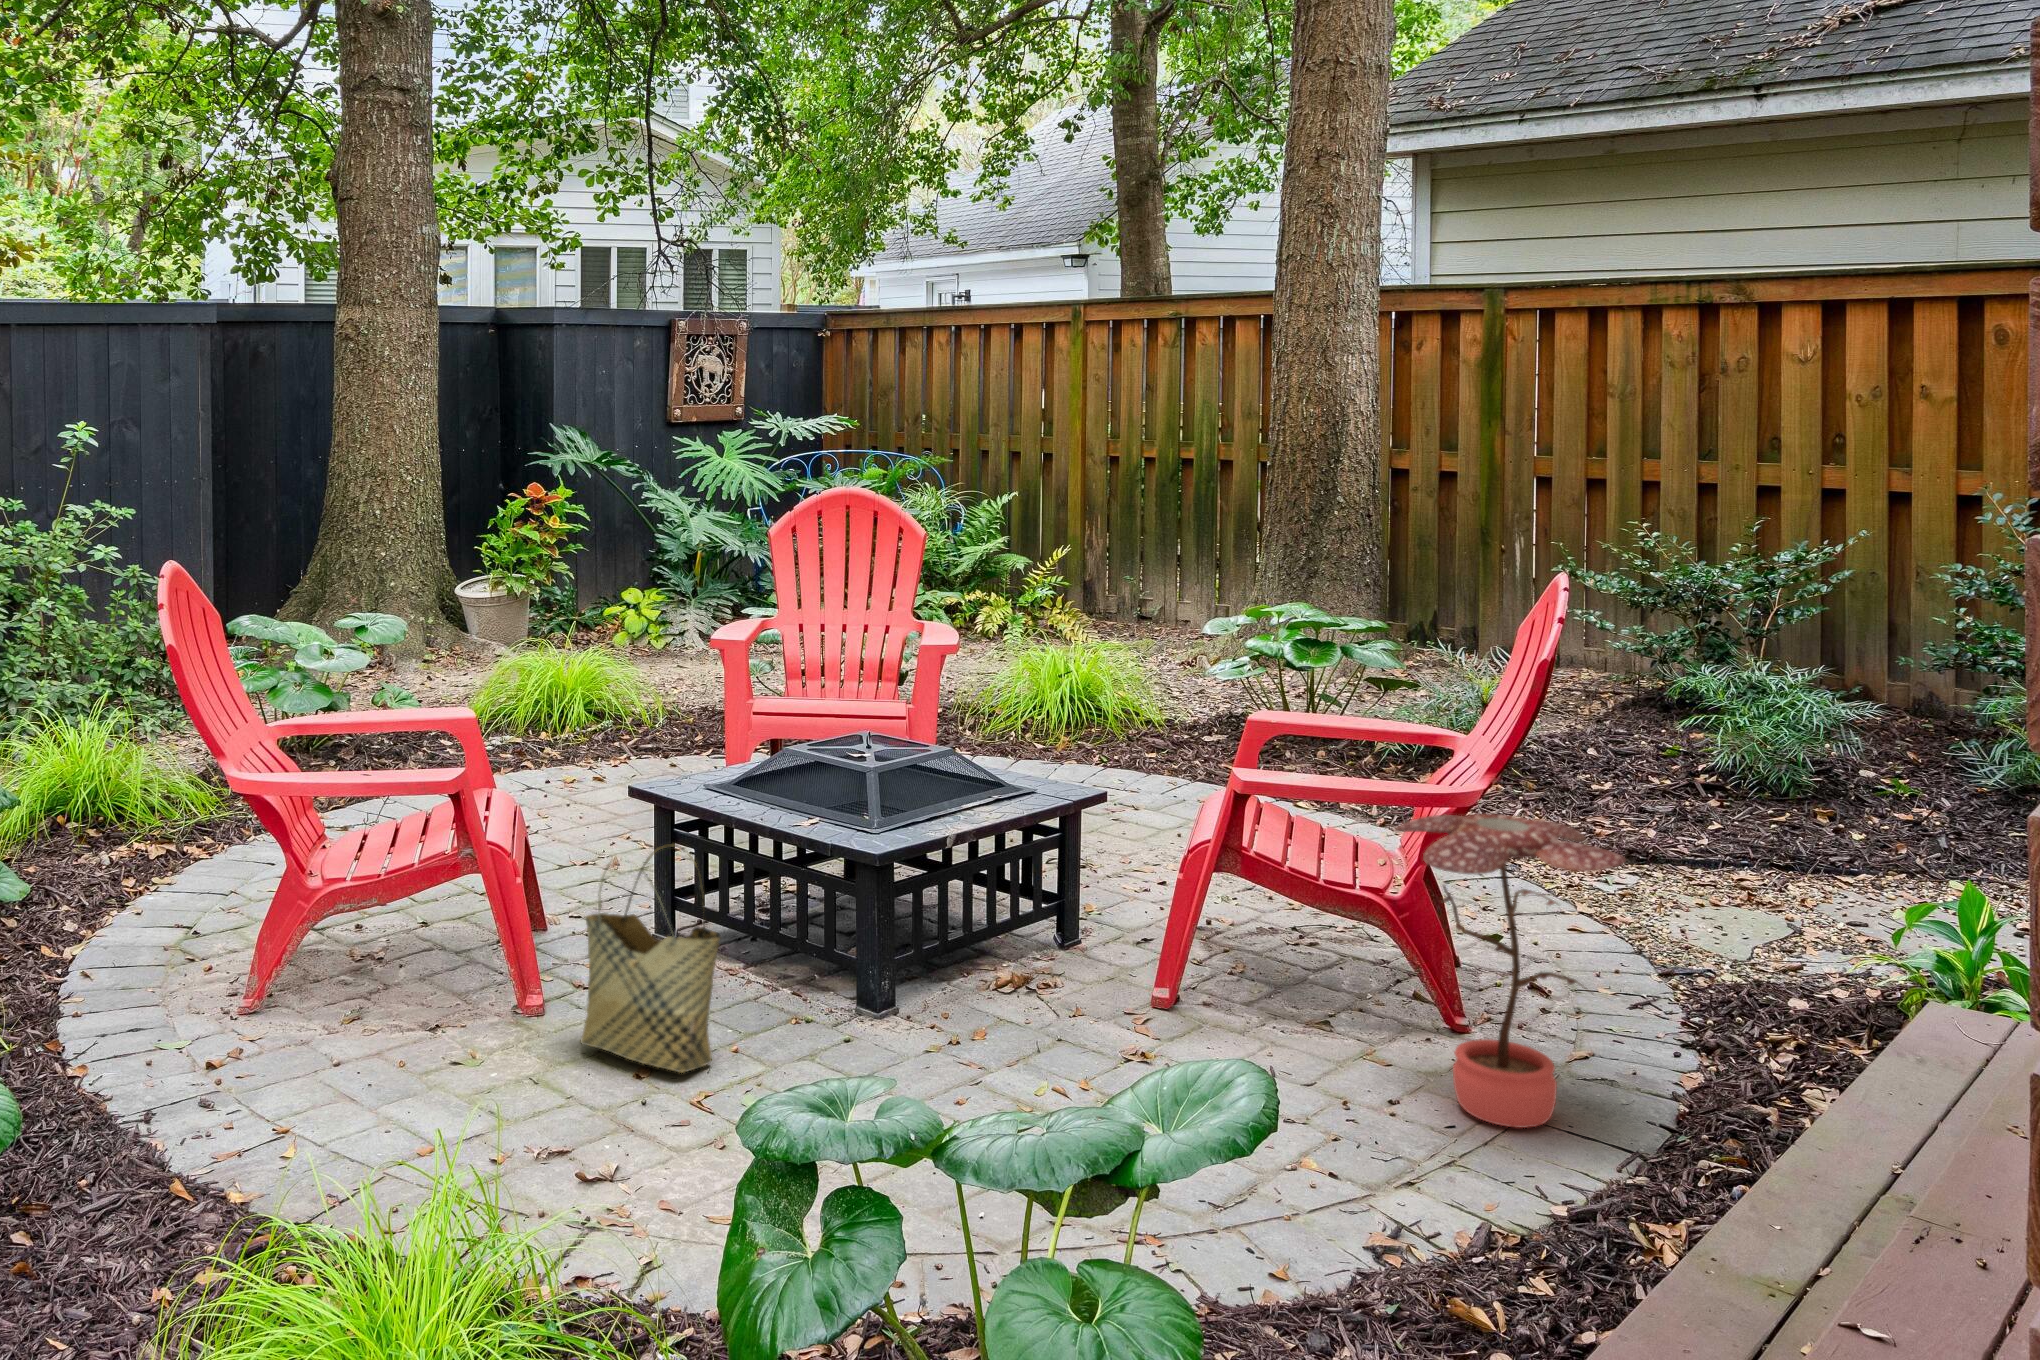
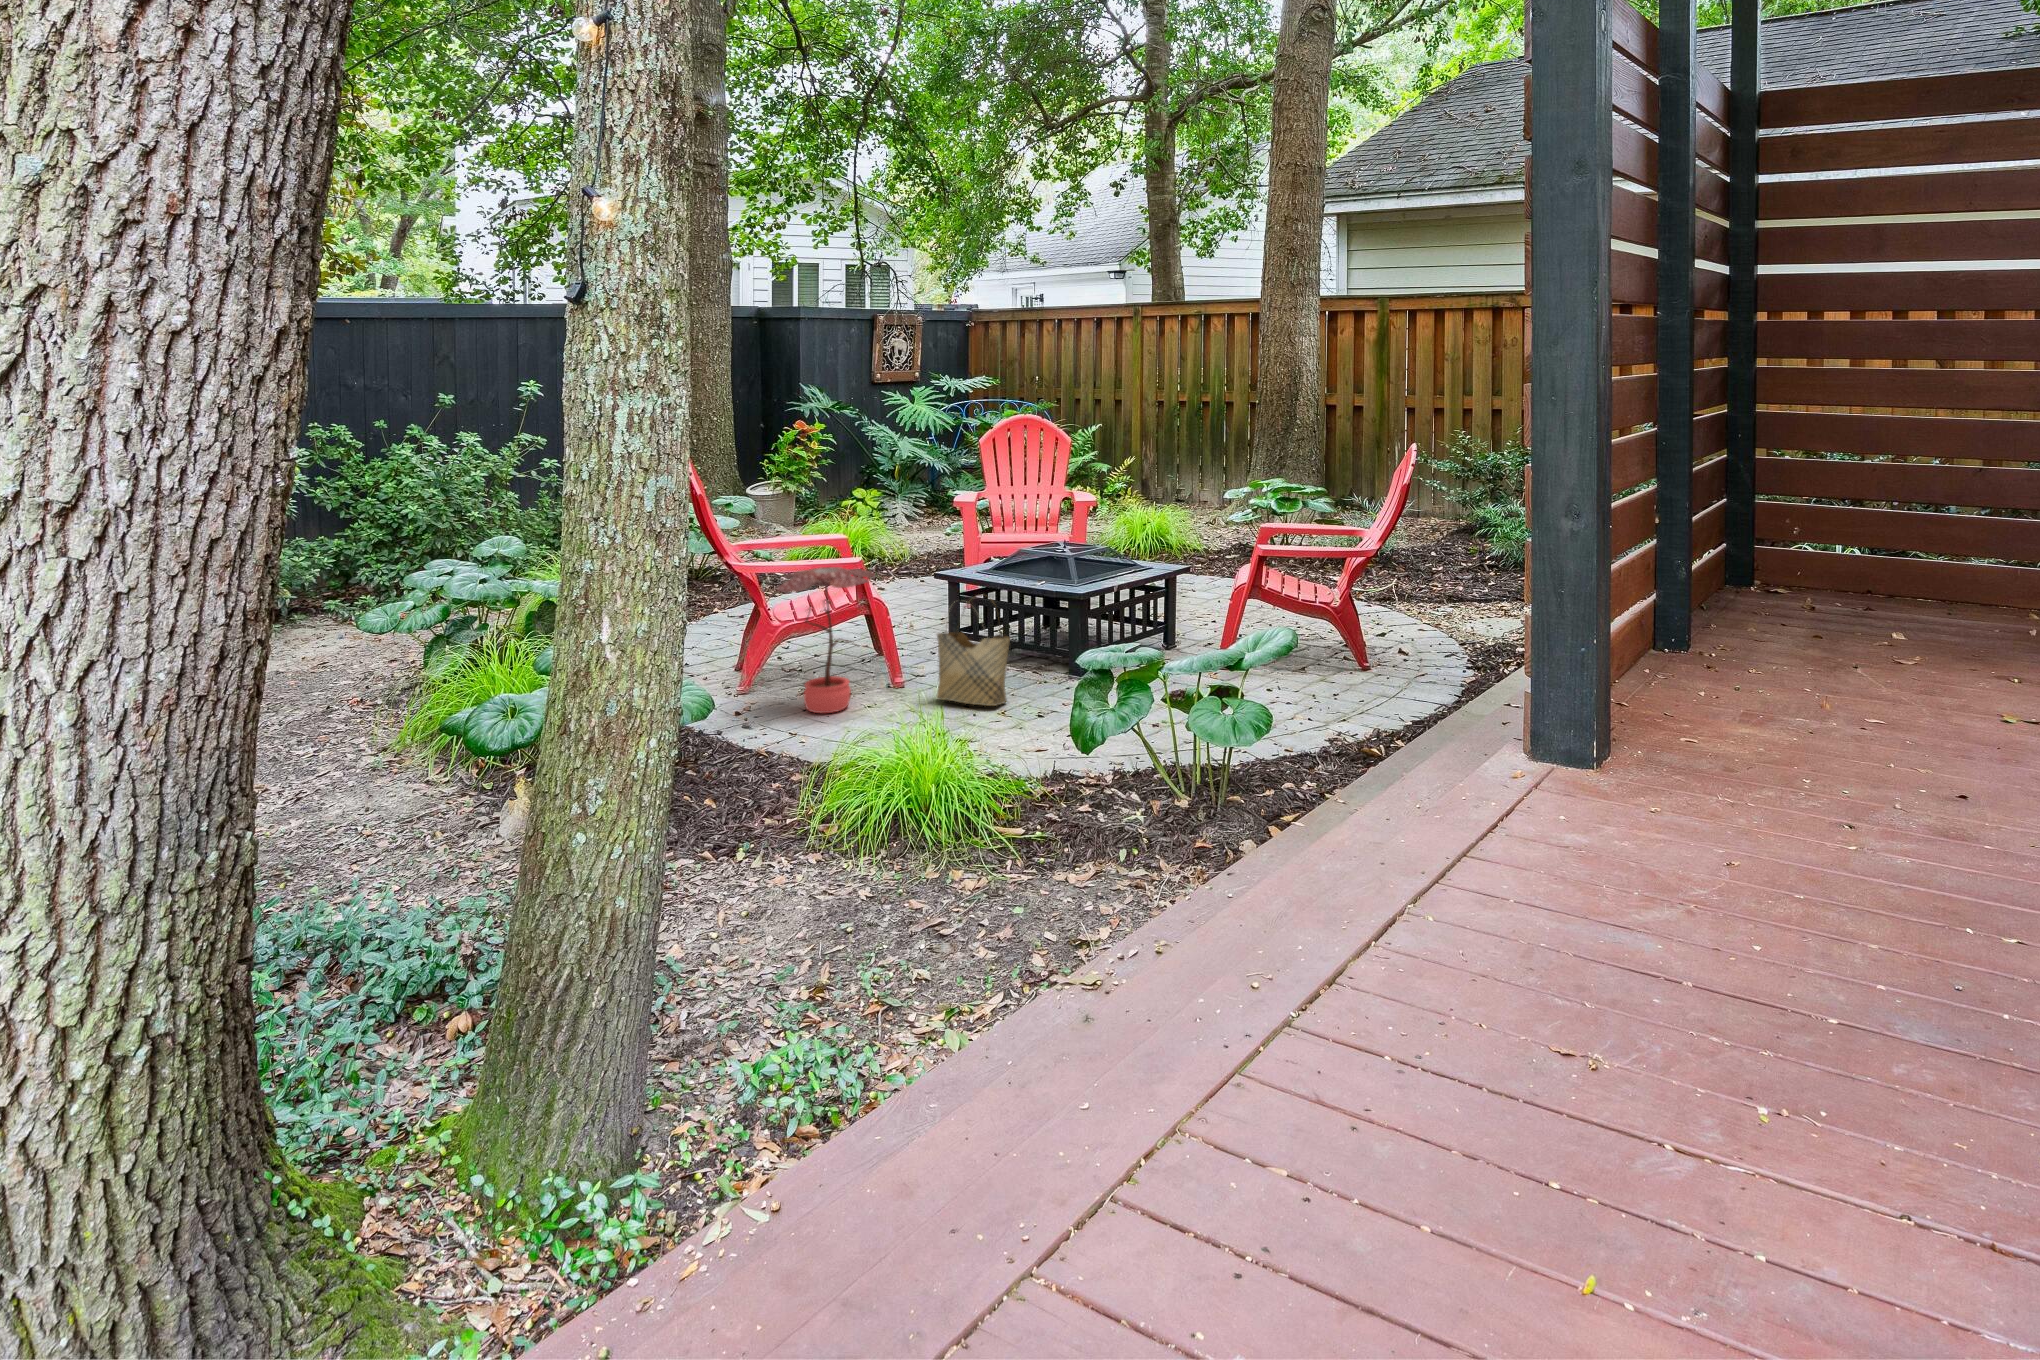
potted plant: present [1394,814,1626,1128] -> present [777,567,875,713]

